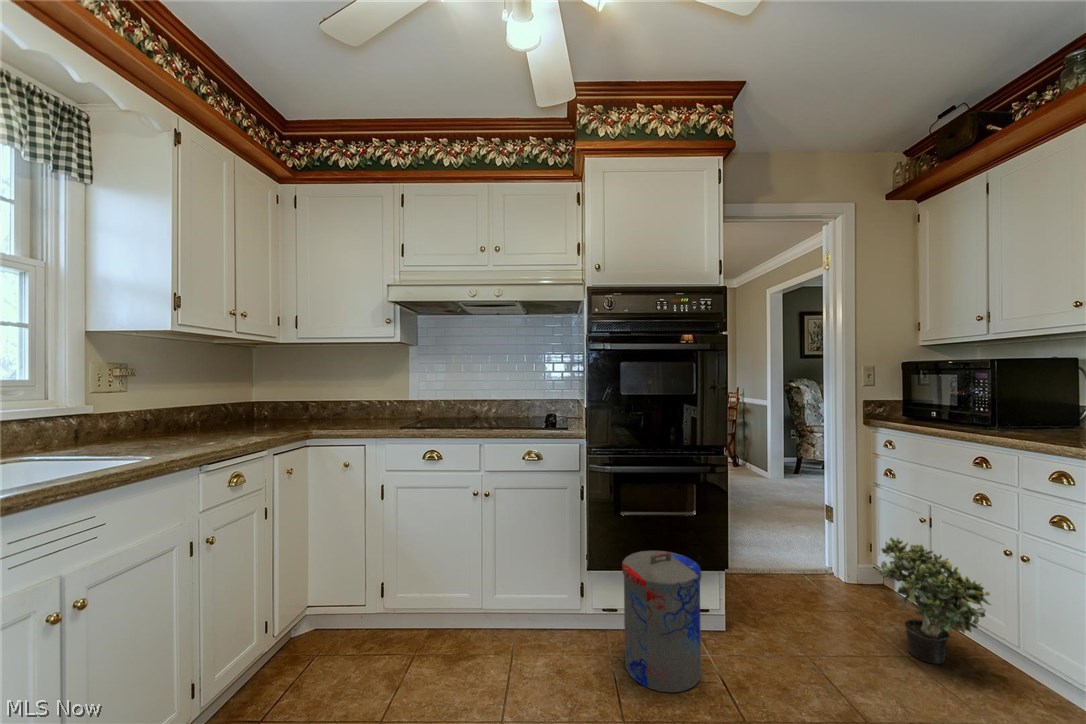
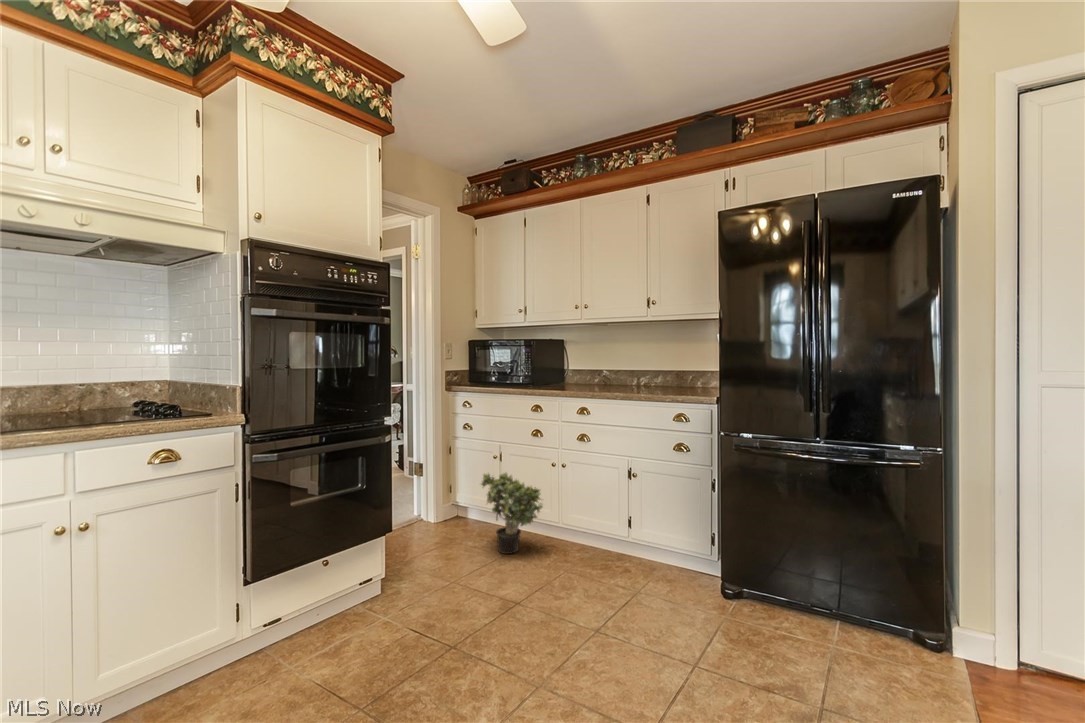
trash can: present [622,551,701,693] -> none [308,527,392,669]

